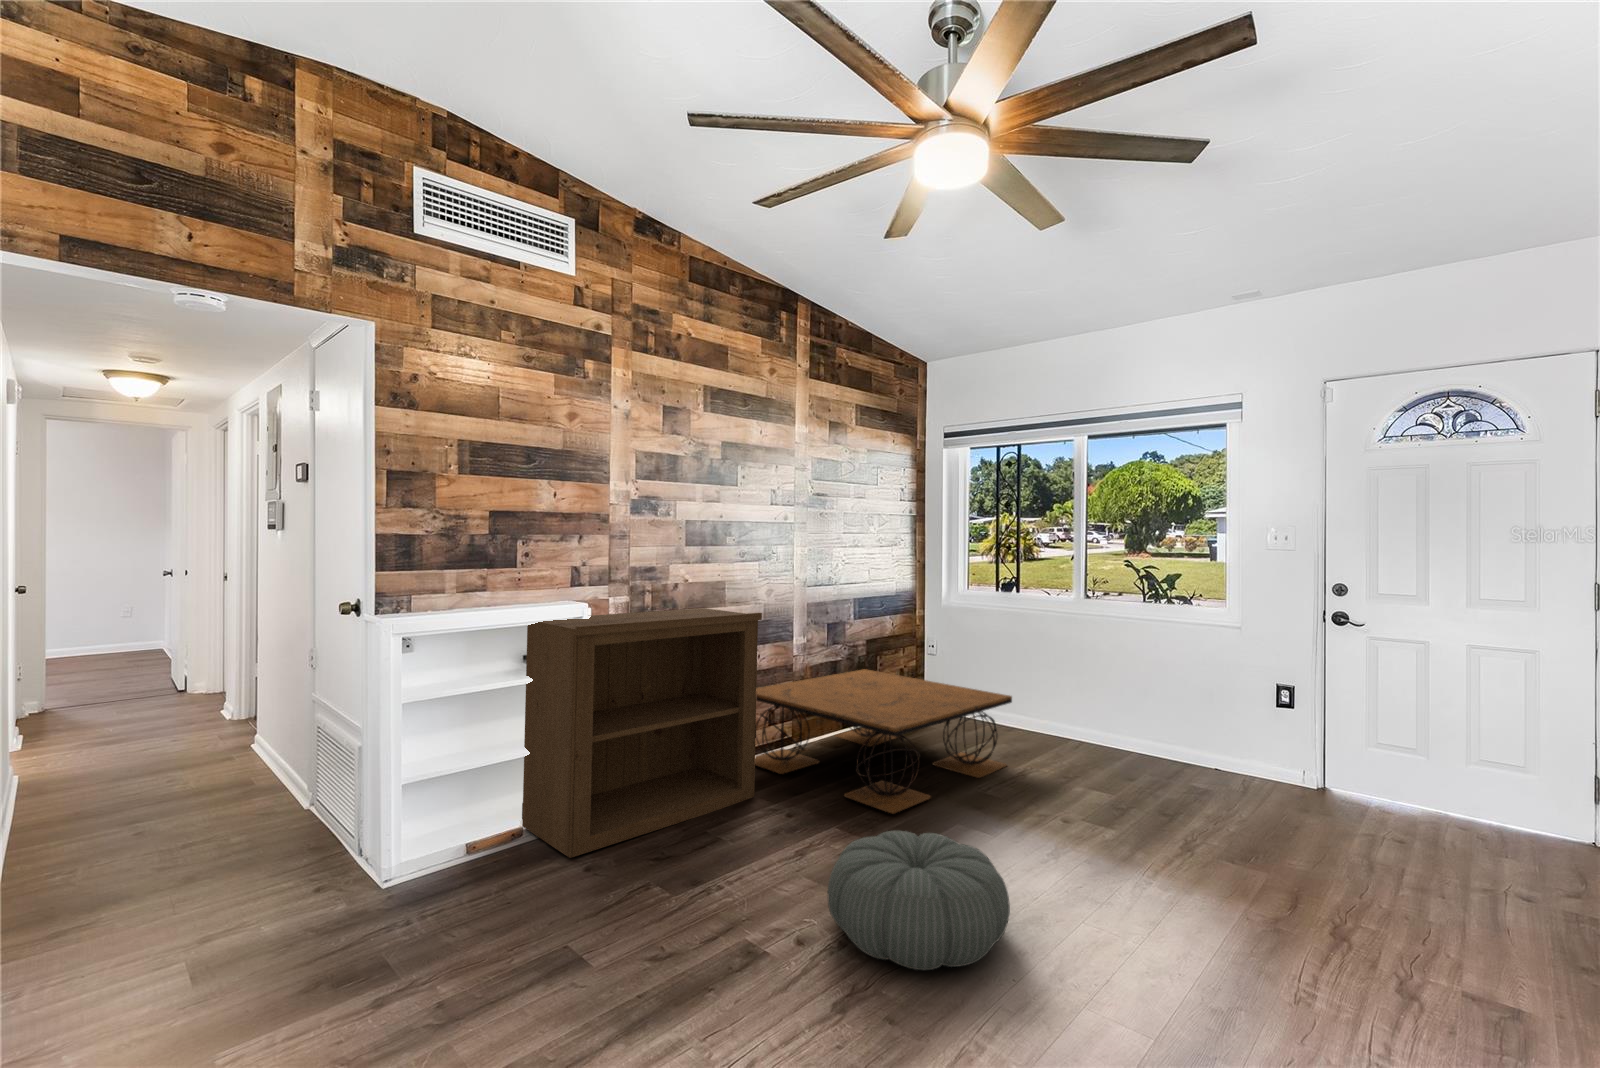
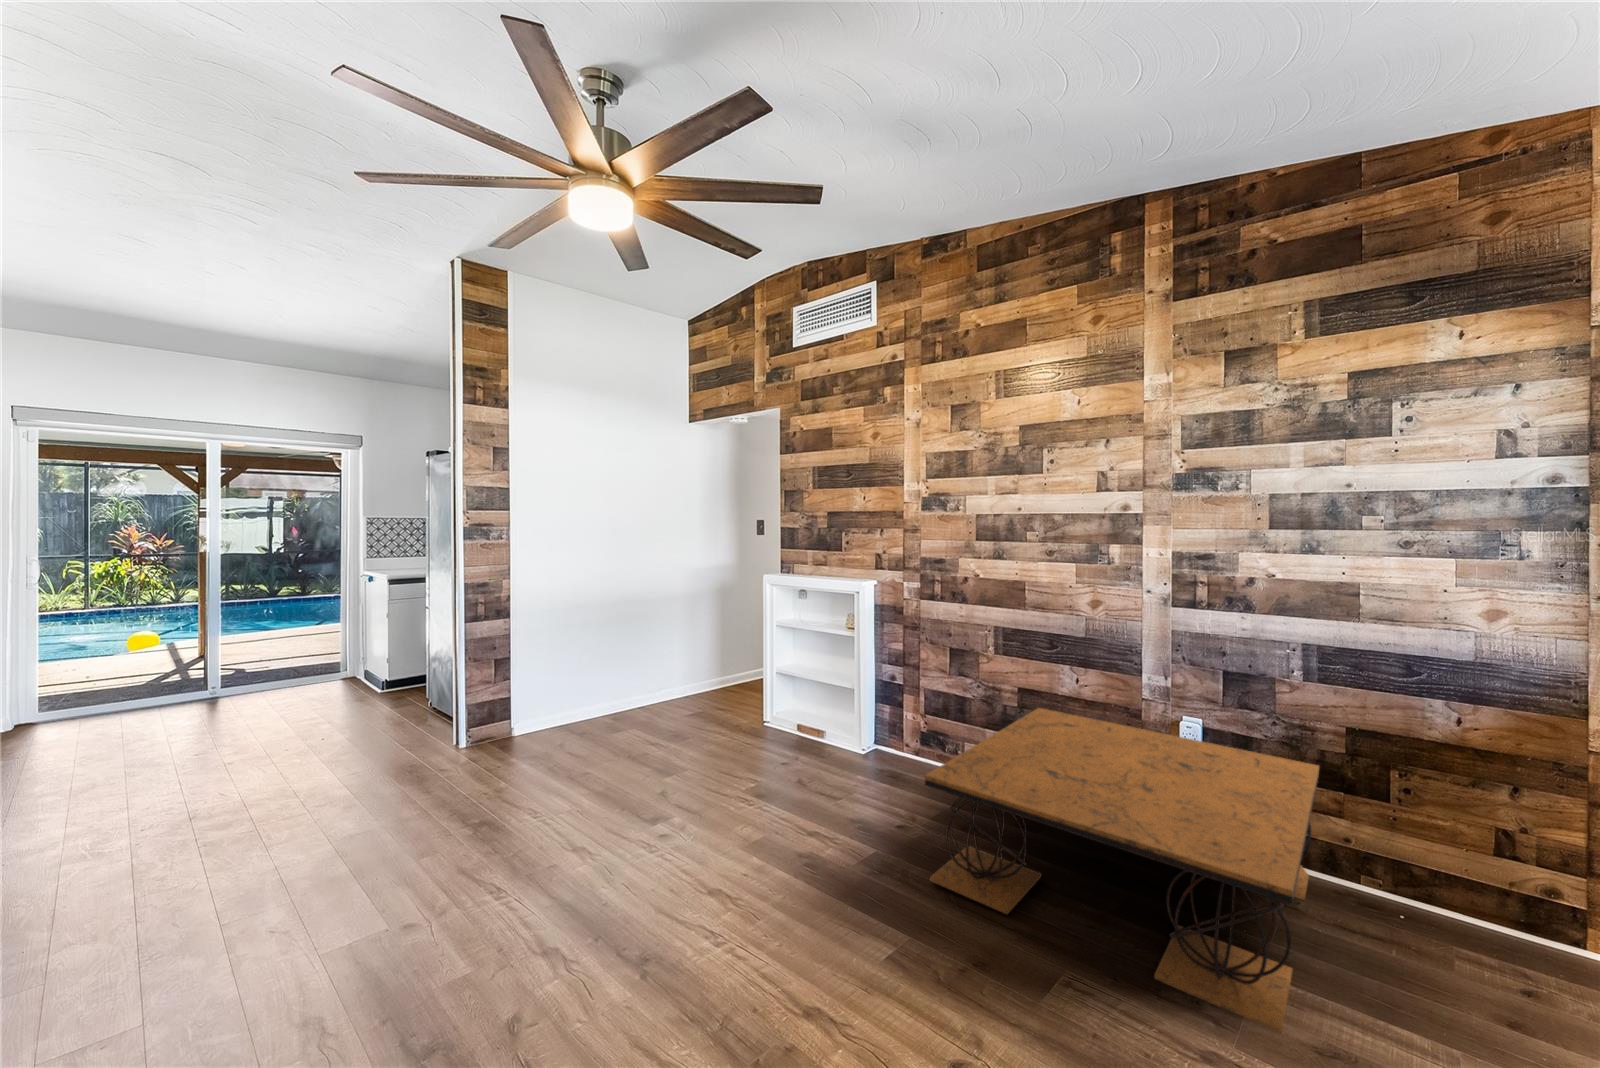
bookshelf: present [522,608,762,858] -> none [789,590,988,806]
pouf: present [827,831,1010,970] -> none [600,801,762,931]

